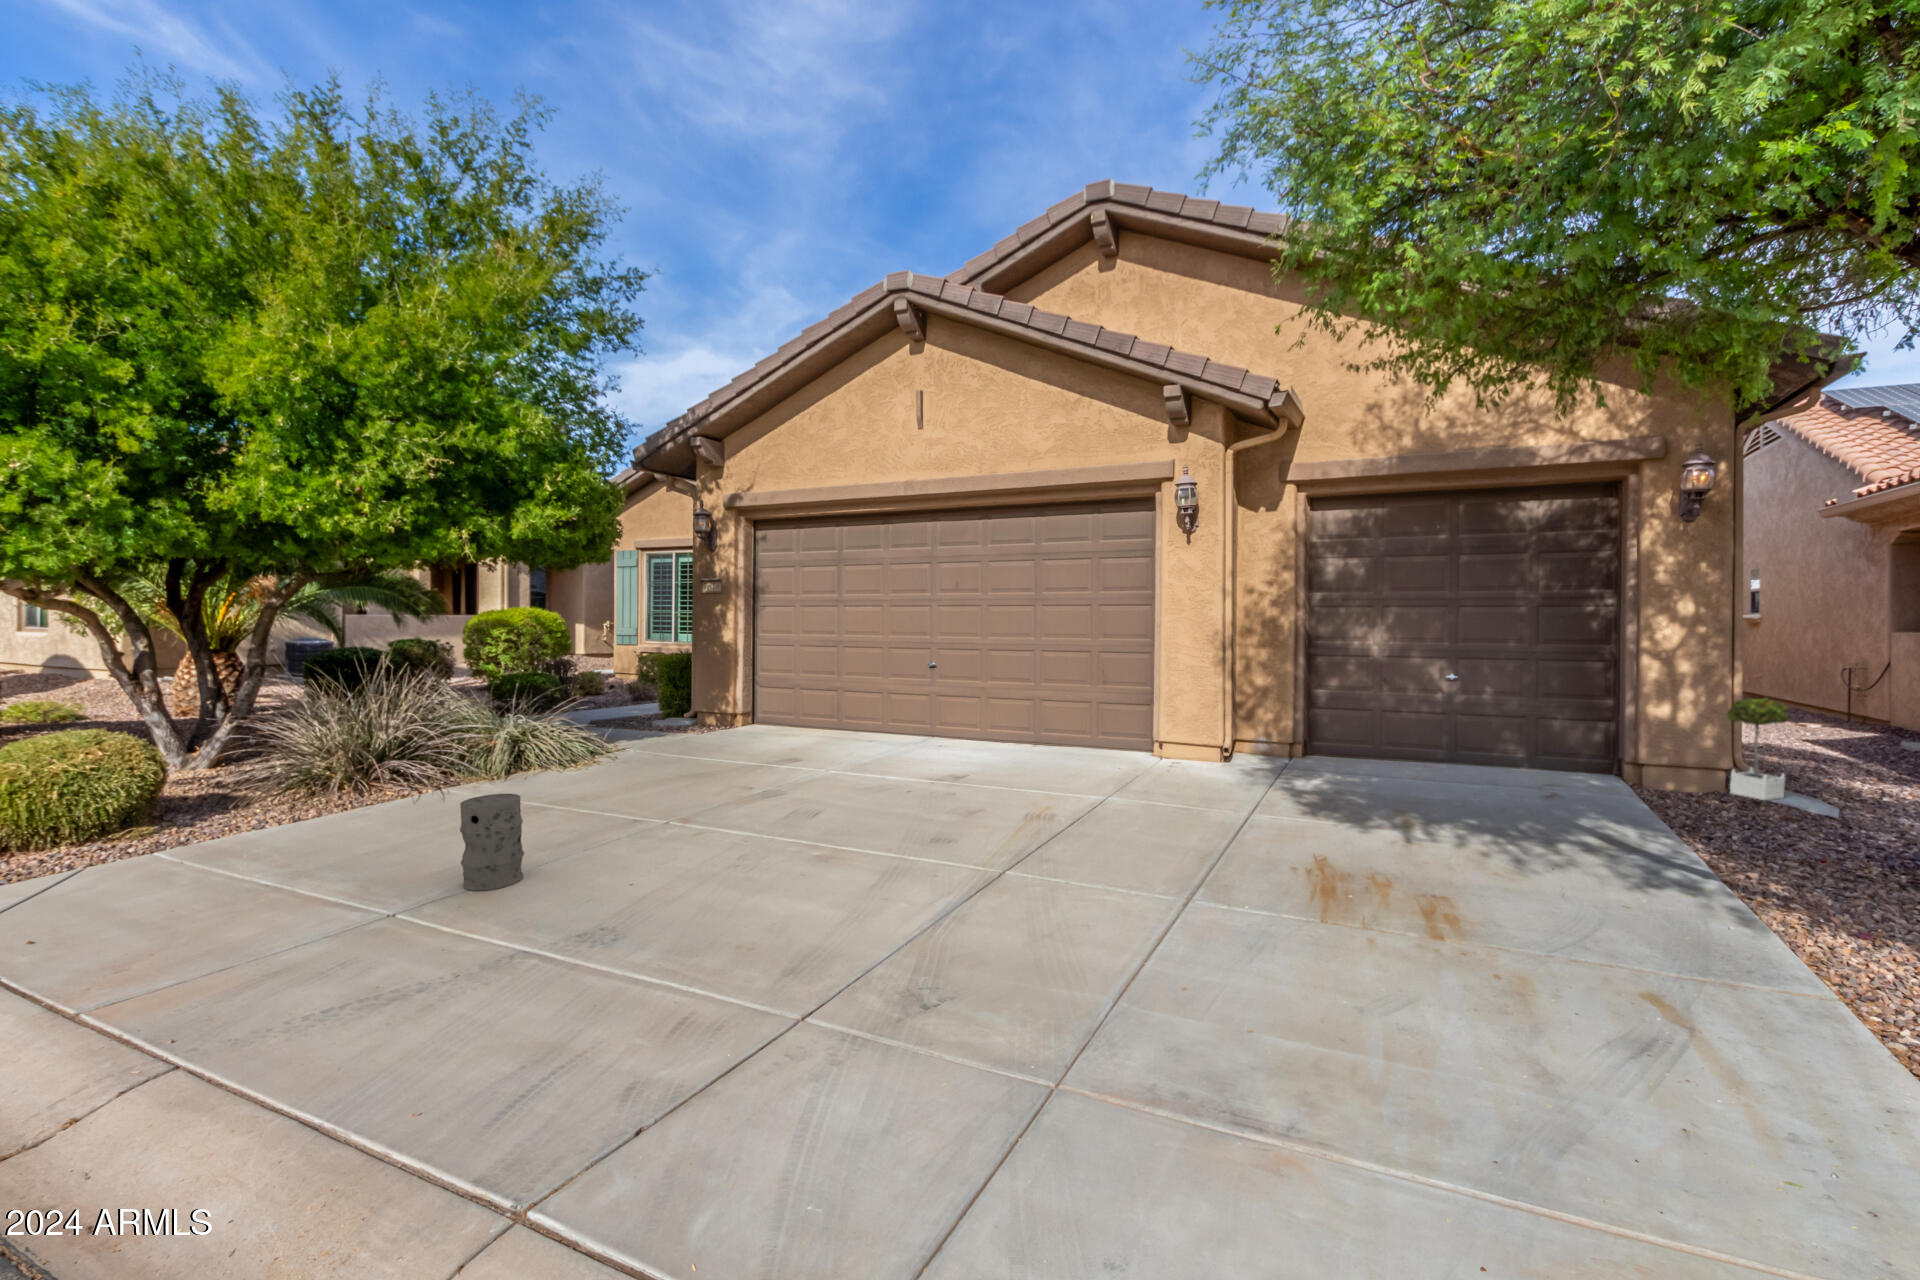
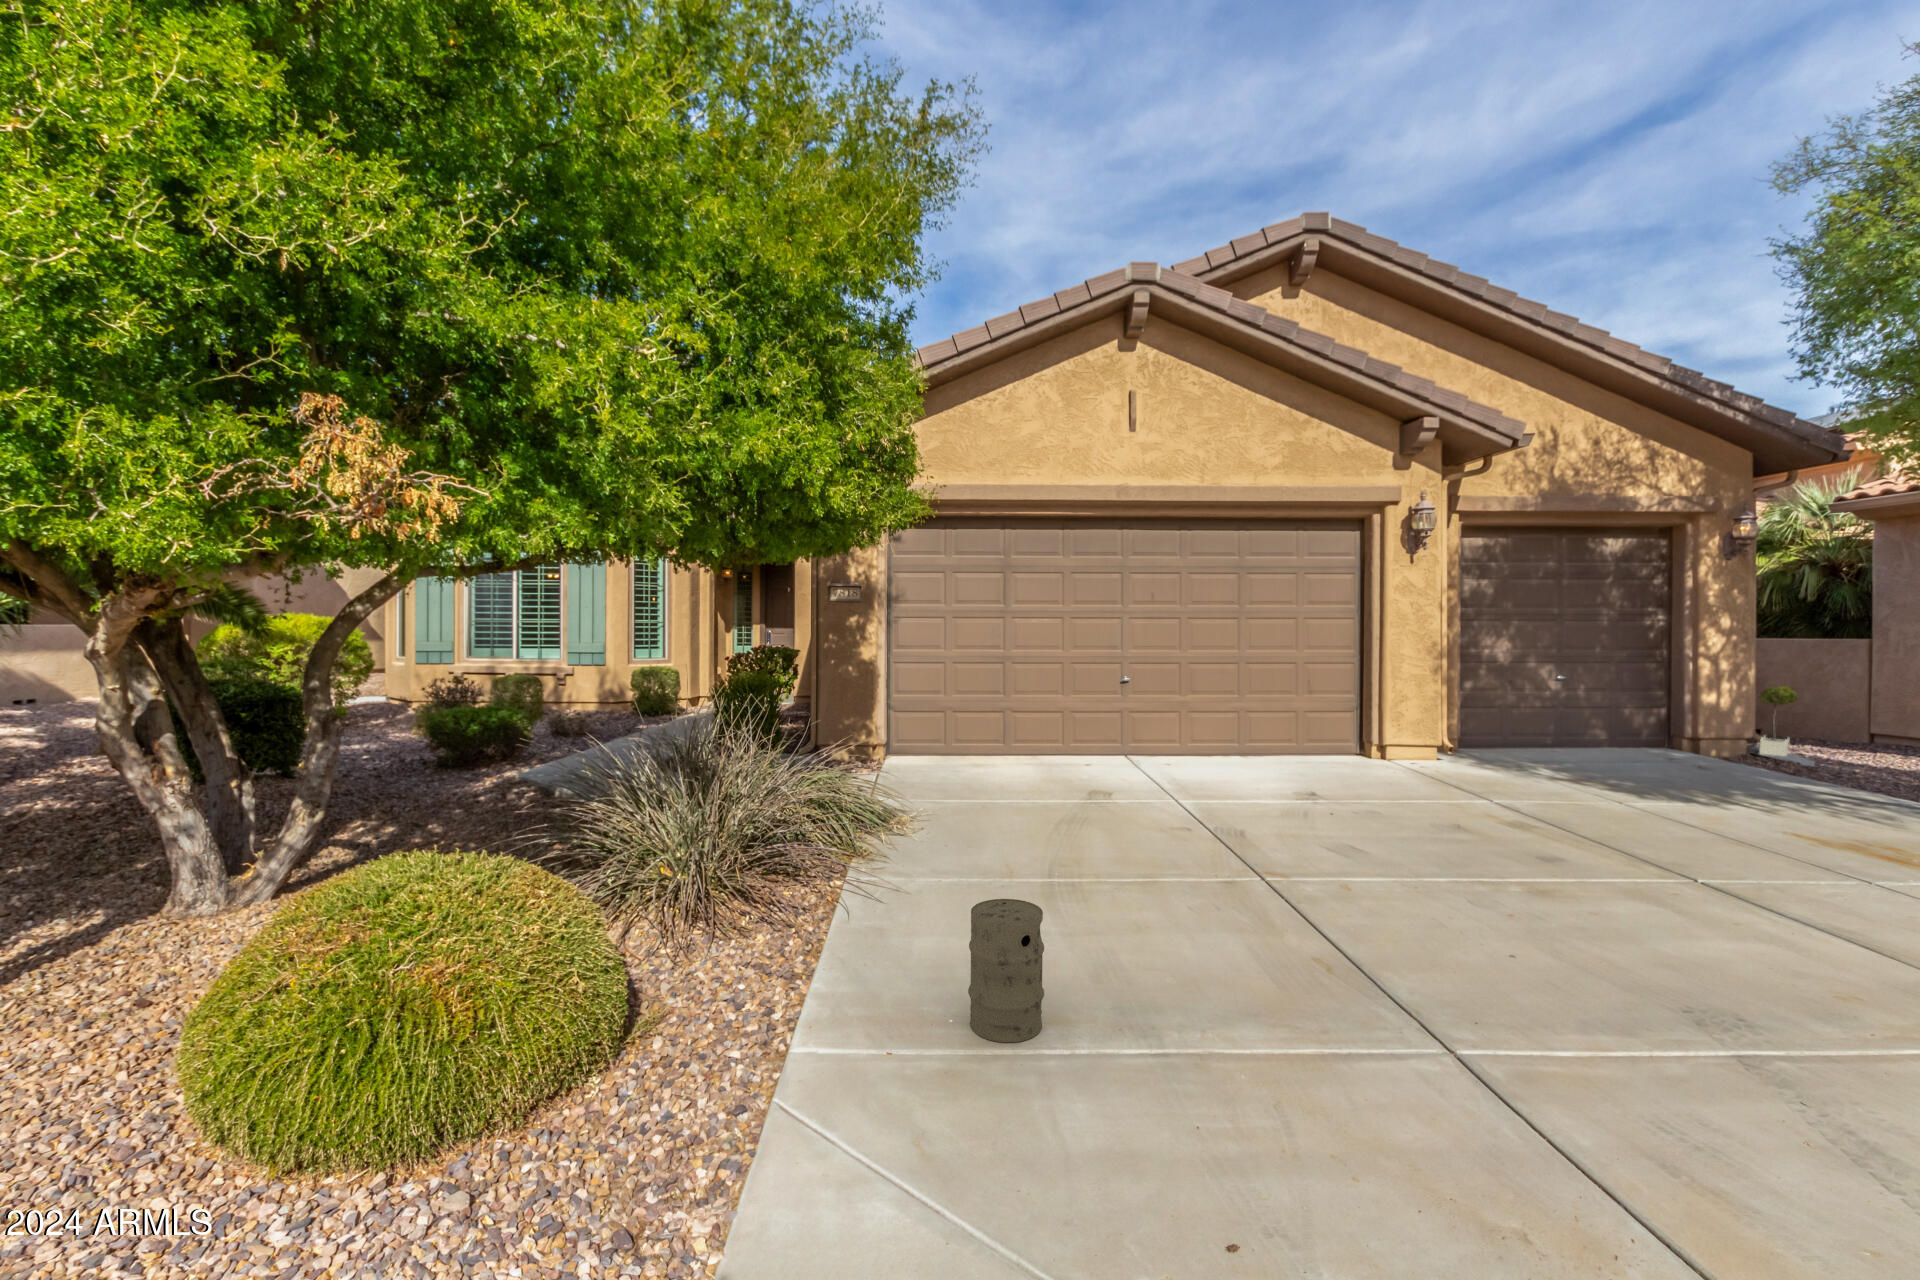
trash can: present [460,794,524,891] -> present [968,899,1044,1042]

